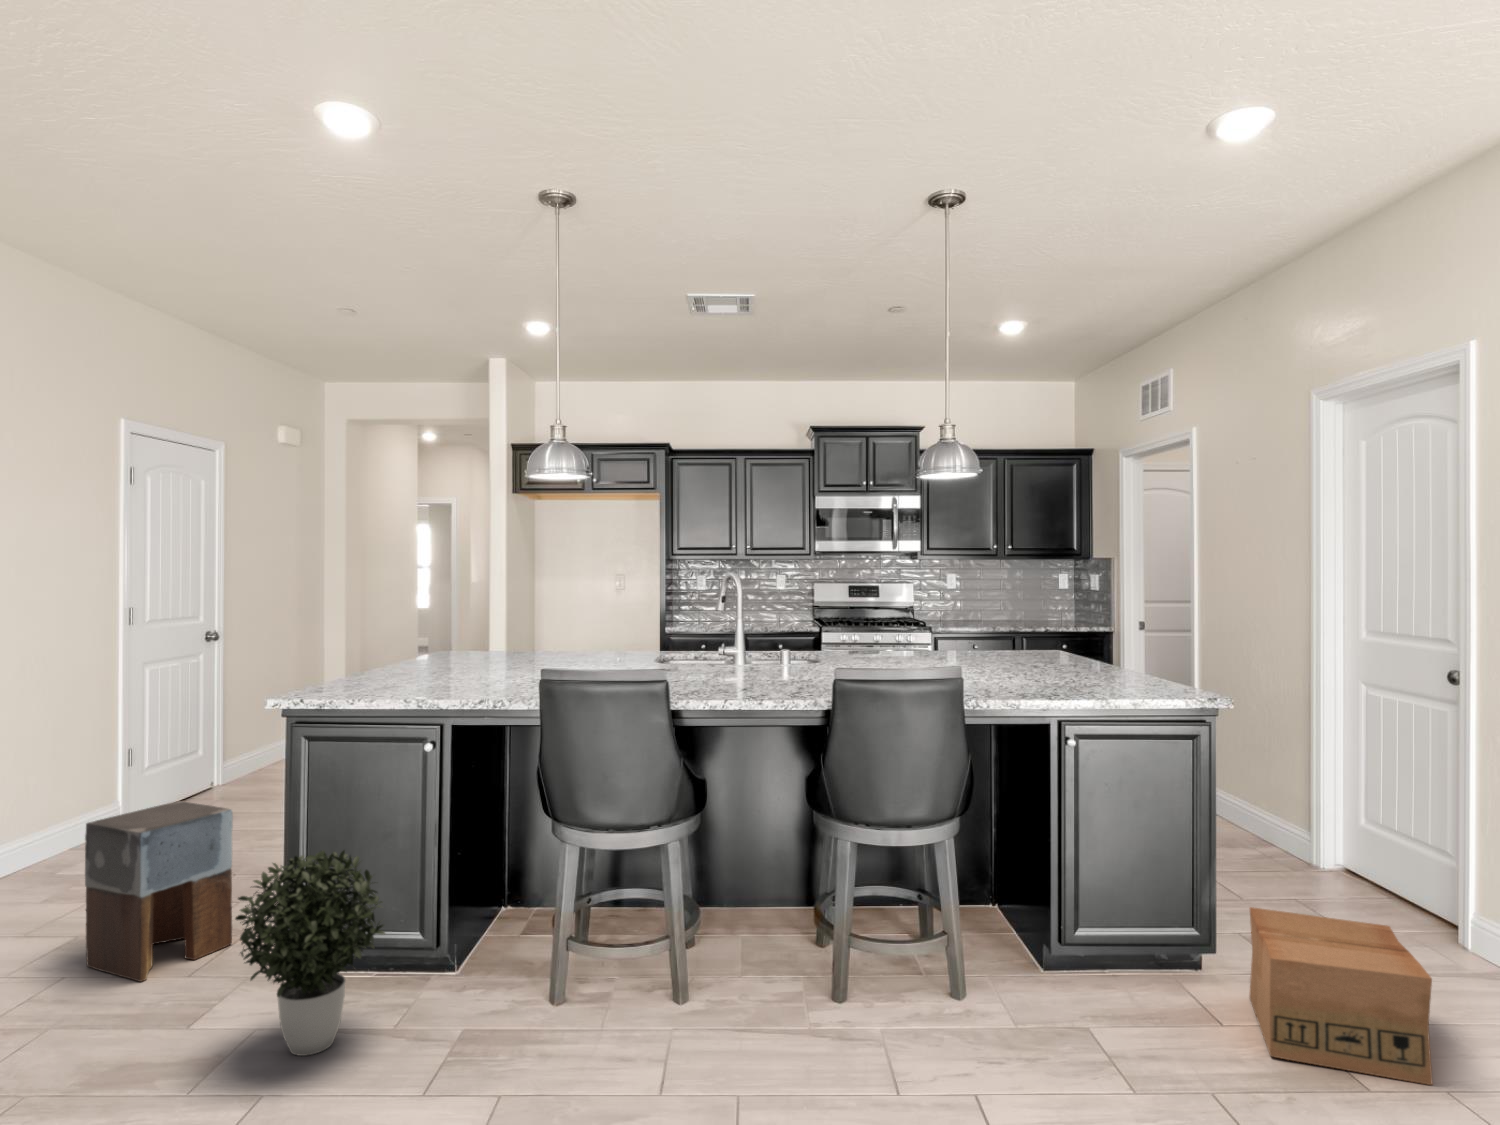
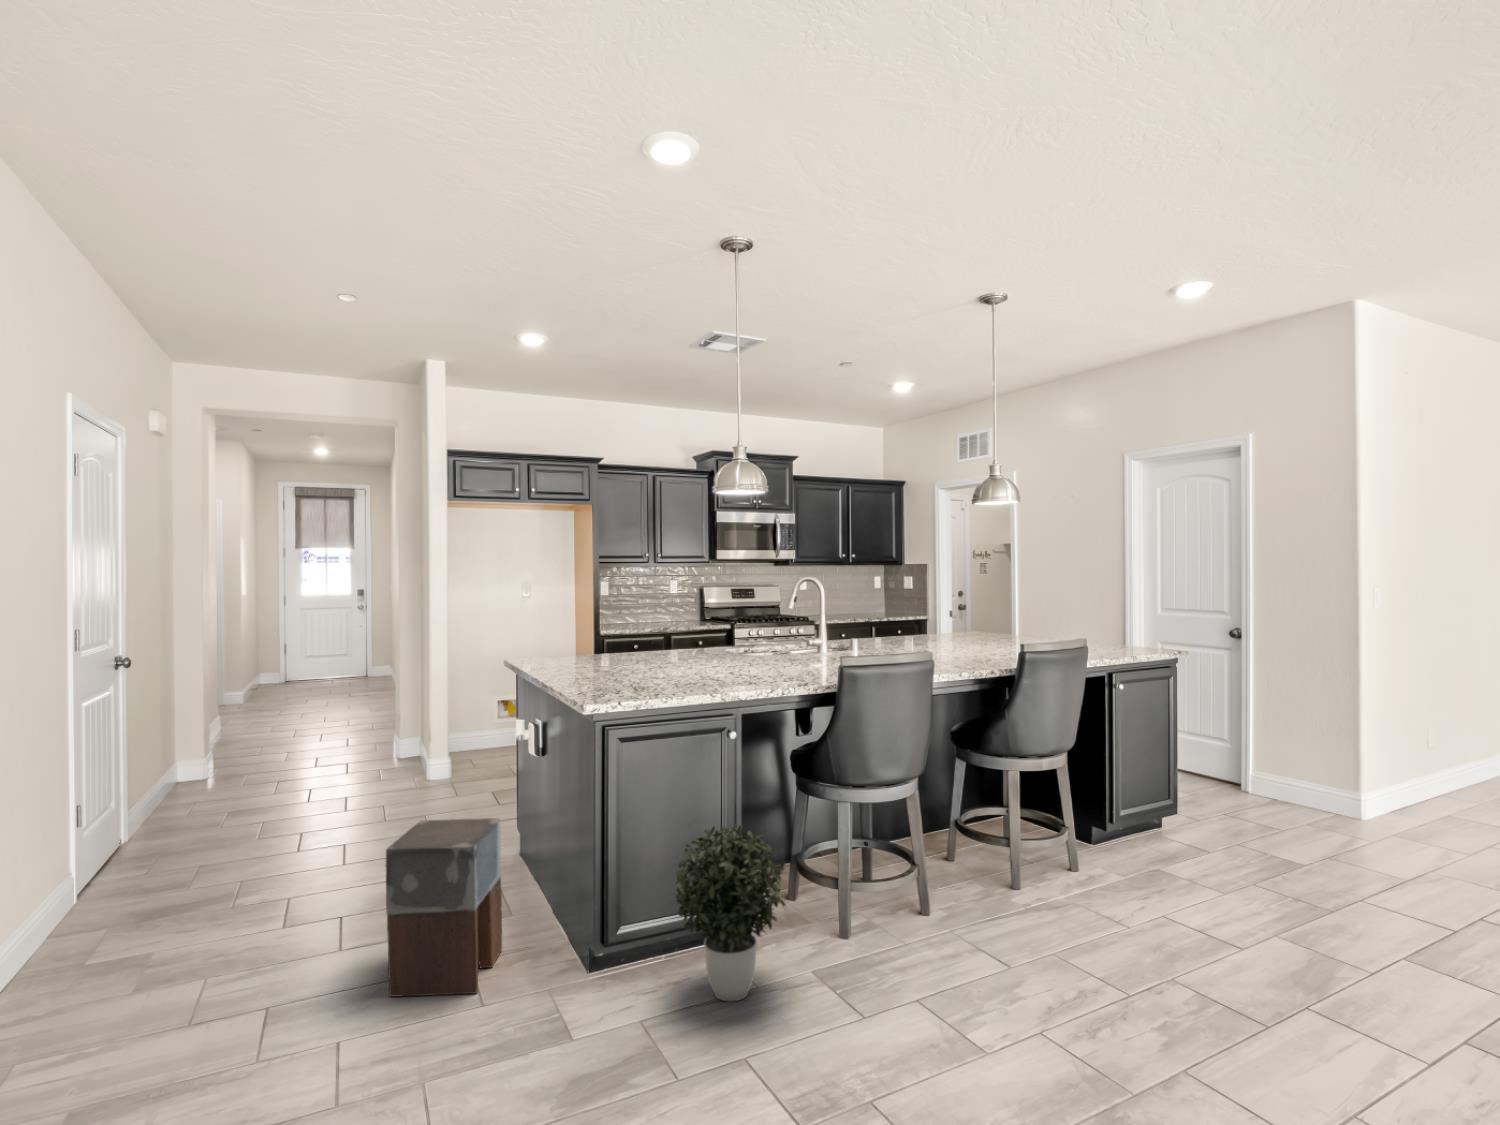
cardboard box: present [1249,907,1432,1085] -> none [1213,777,1342,860]

